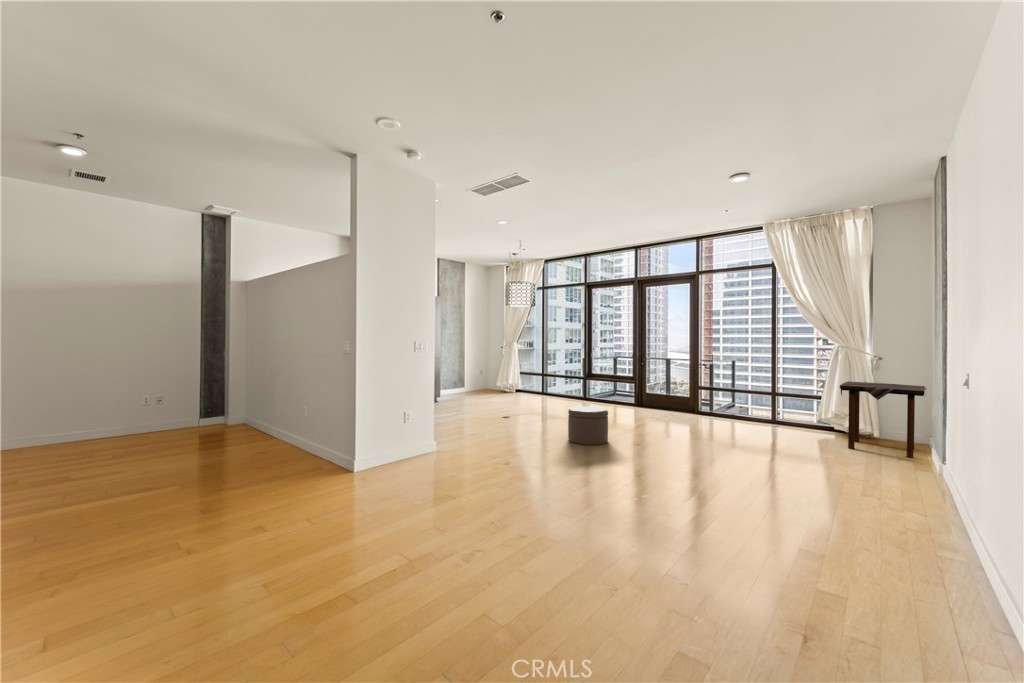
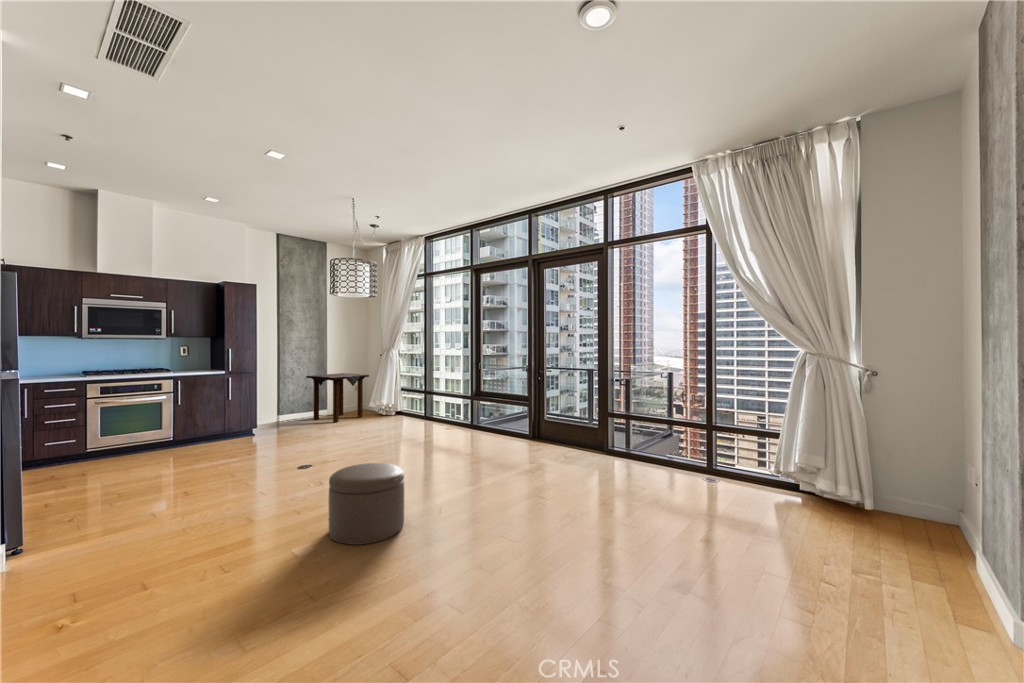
side table: present [840,381,926,458] -> present [306,373,369,423]

